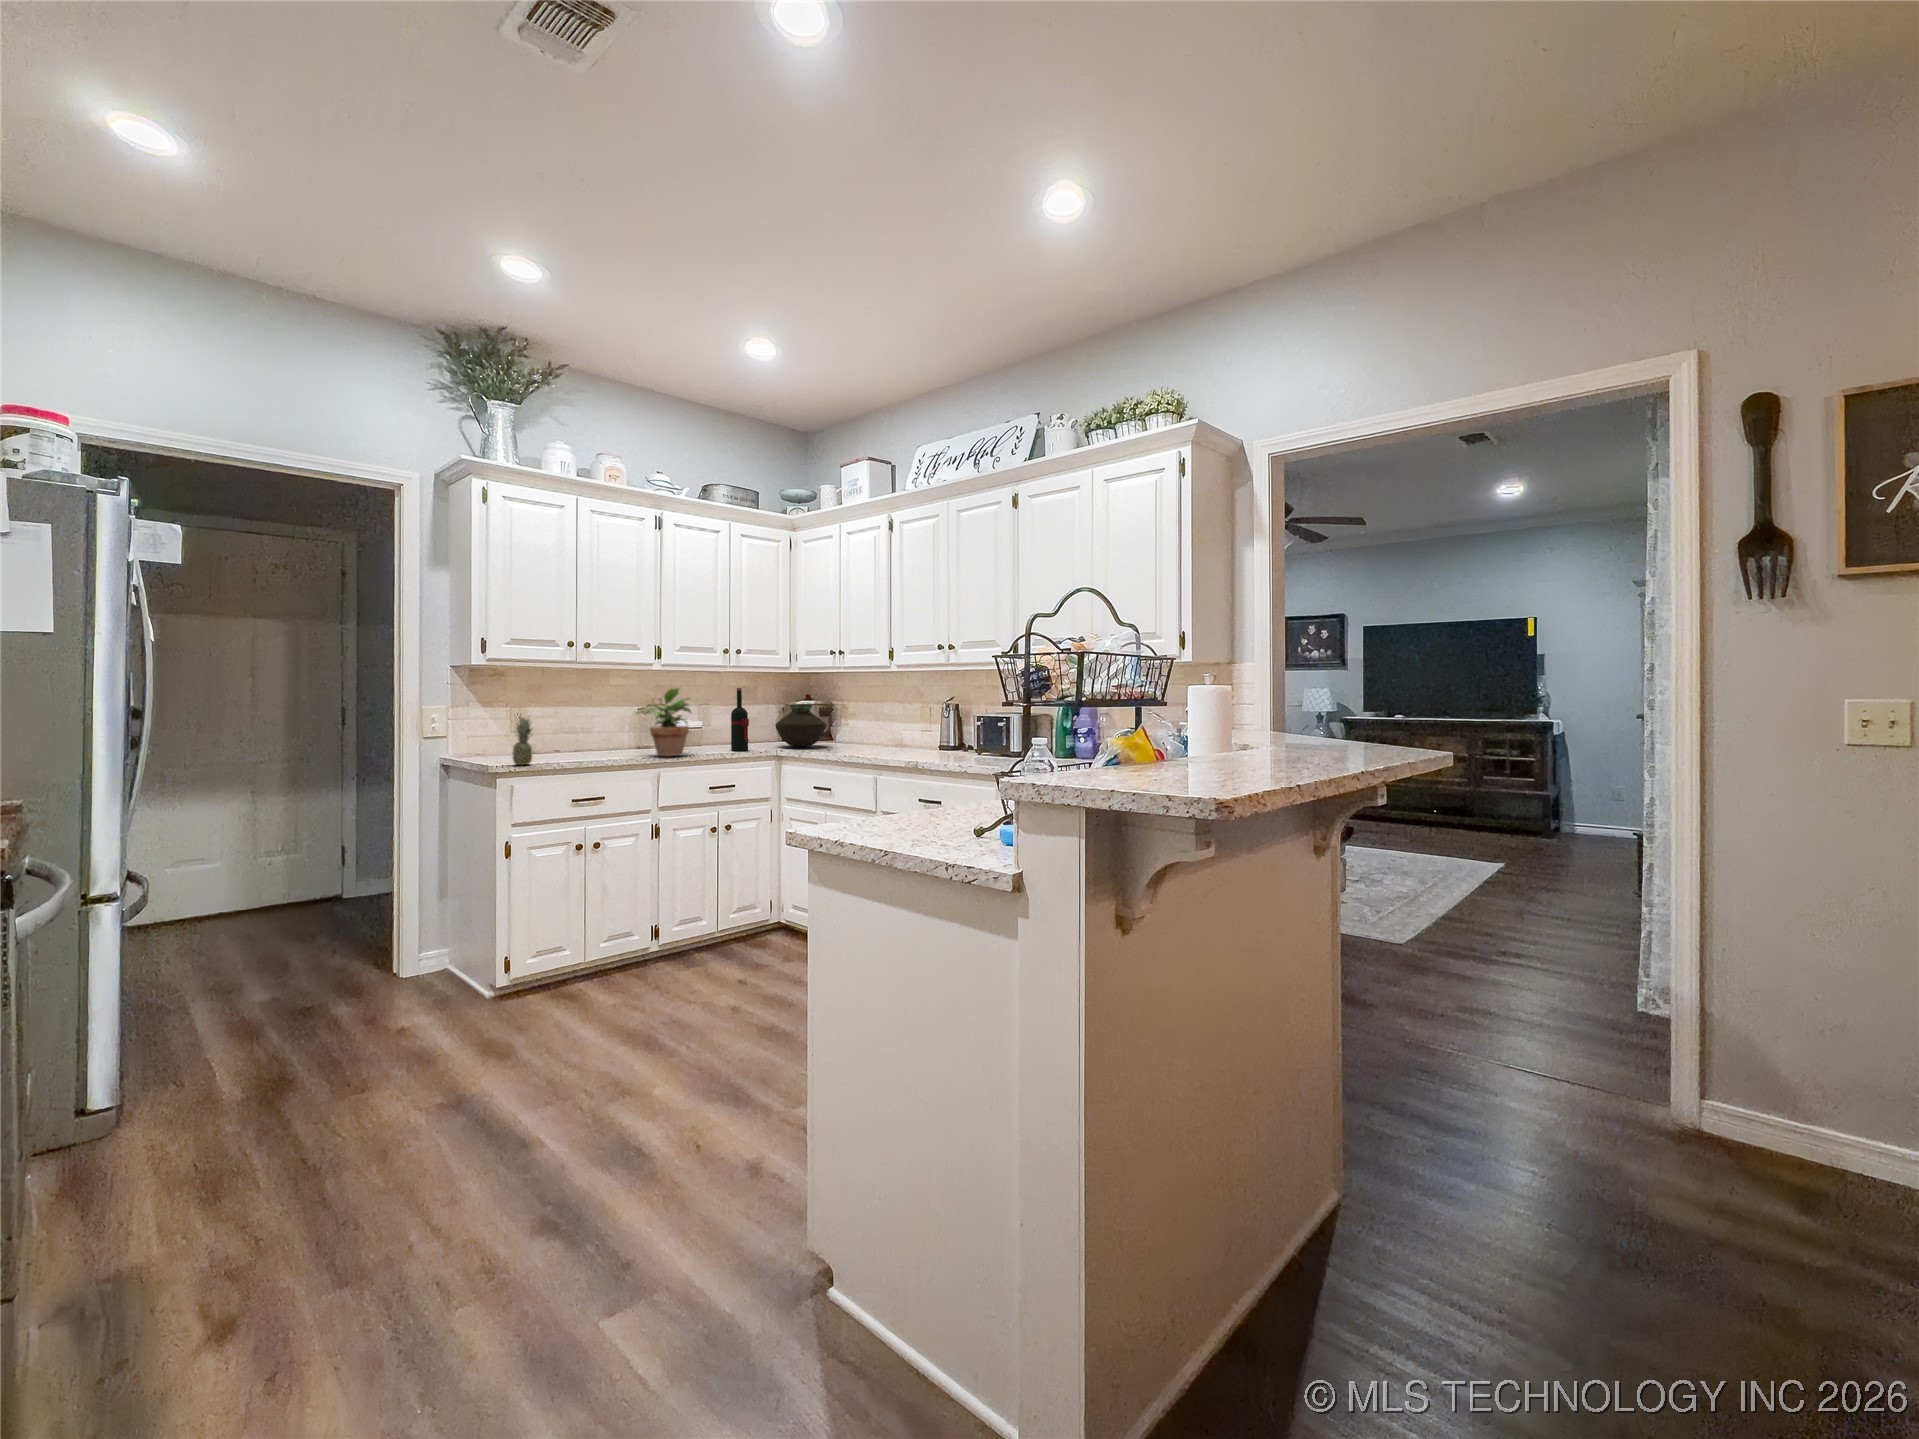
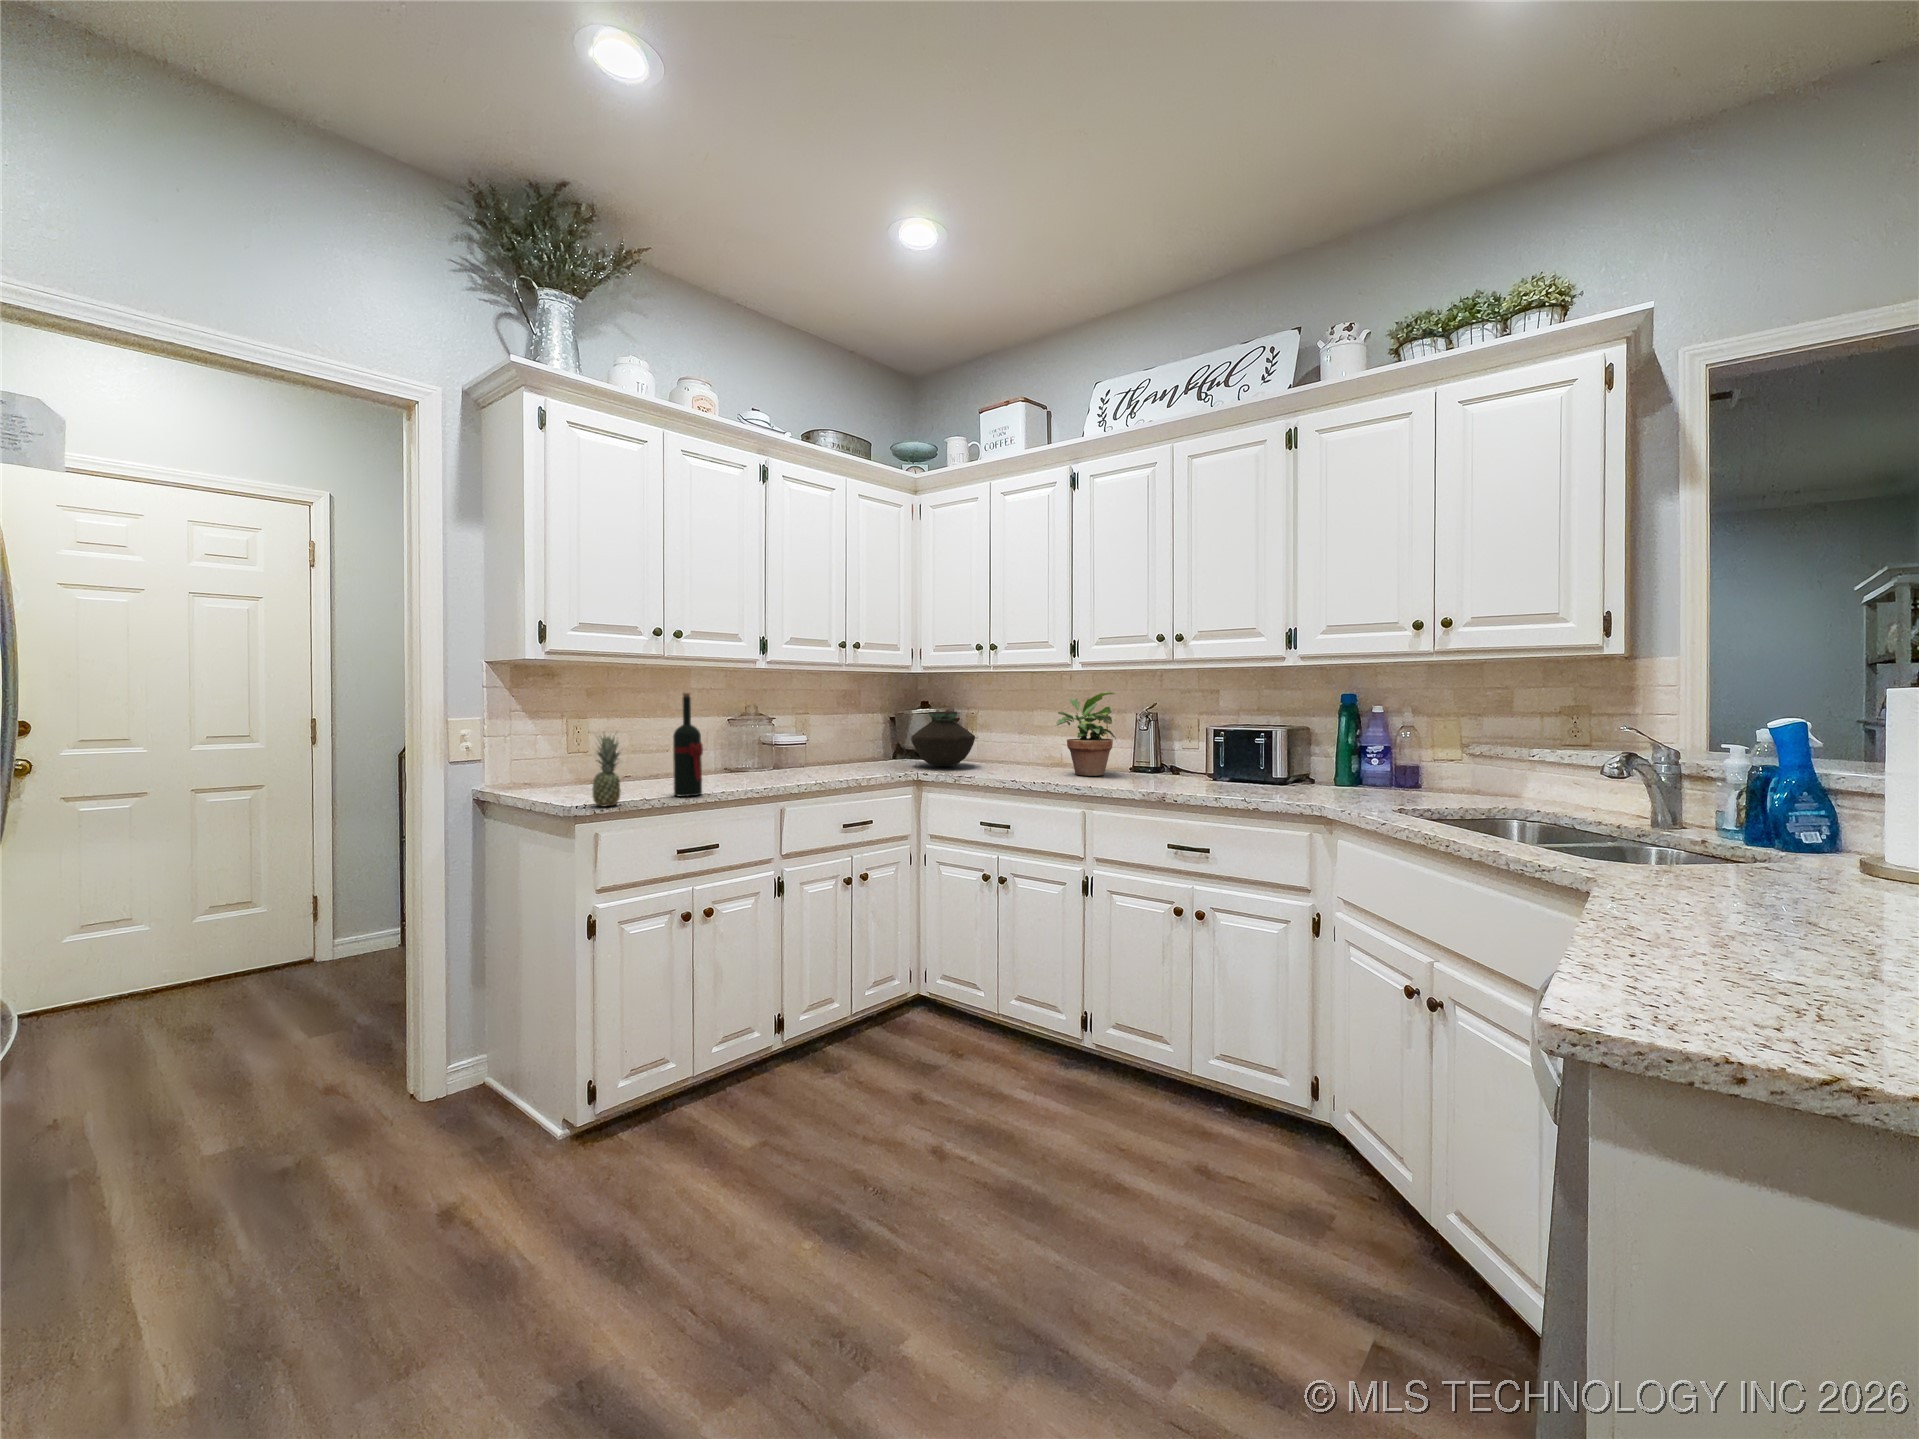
potted plant: present [636,688,691,756] -> present [1057,692,1116,776]
wine bottle: present [731,688,749,751] -> present [673,693,703,797]

